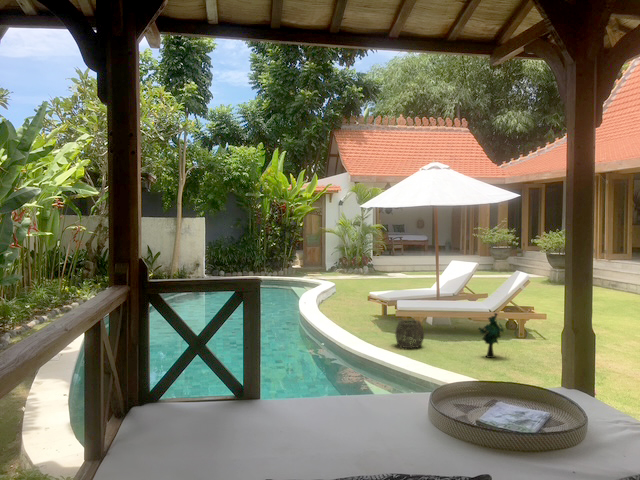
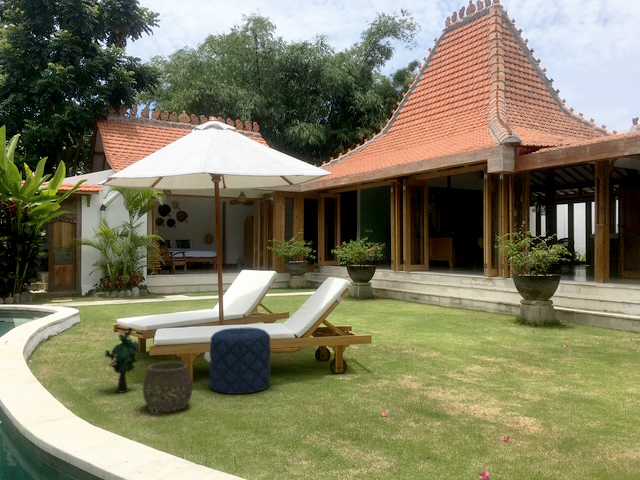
pouf: none [433,302,473,343] -> present [209,327,271,394]
decorative plant: present [479,313,503,358] -> present [105,328,141,392]

